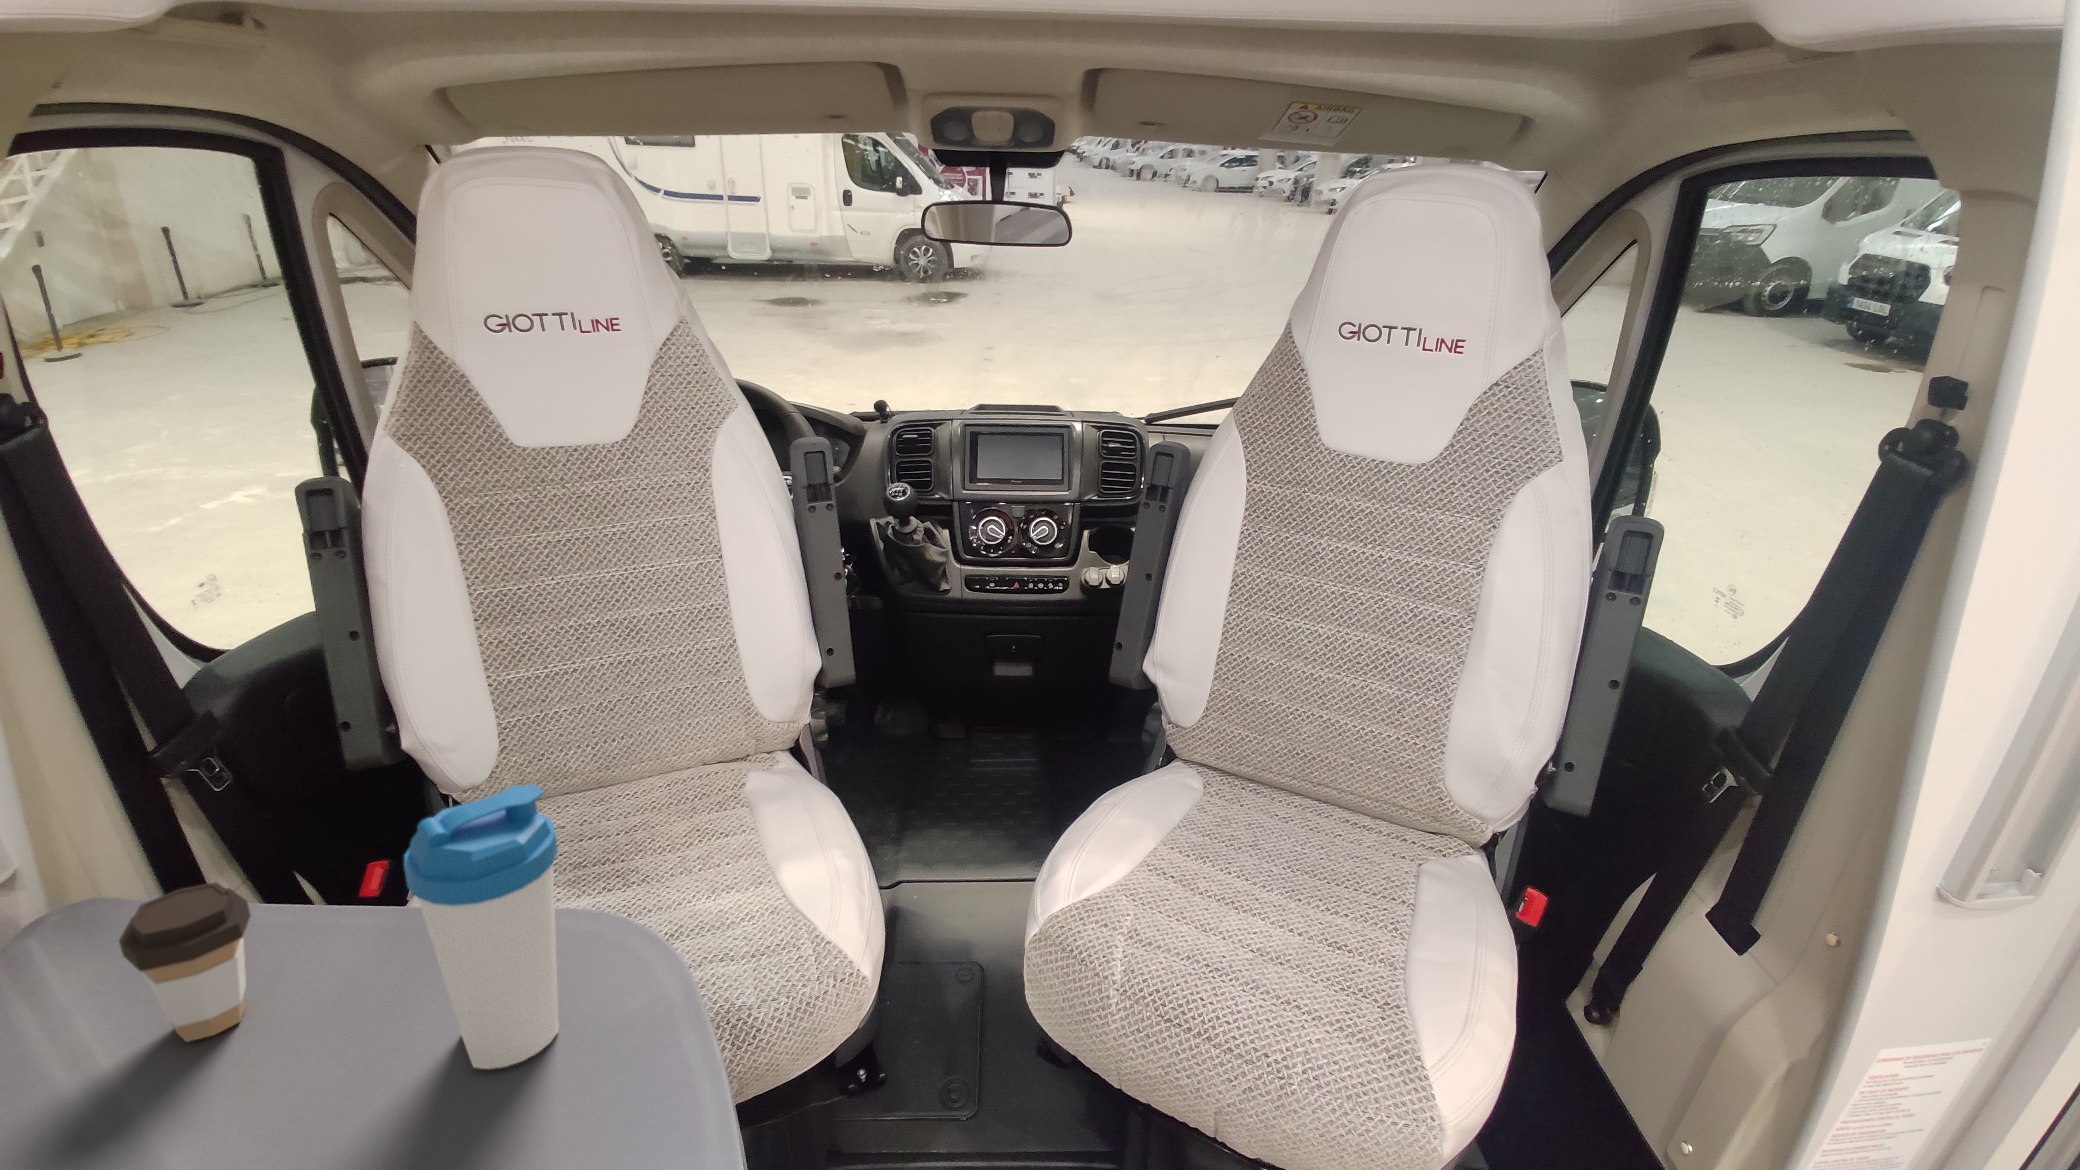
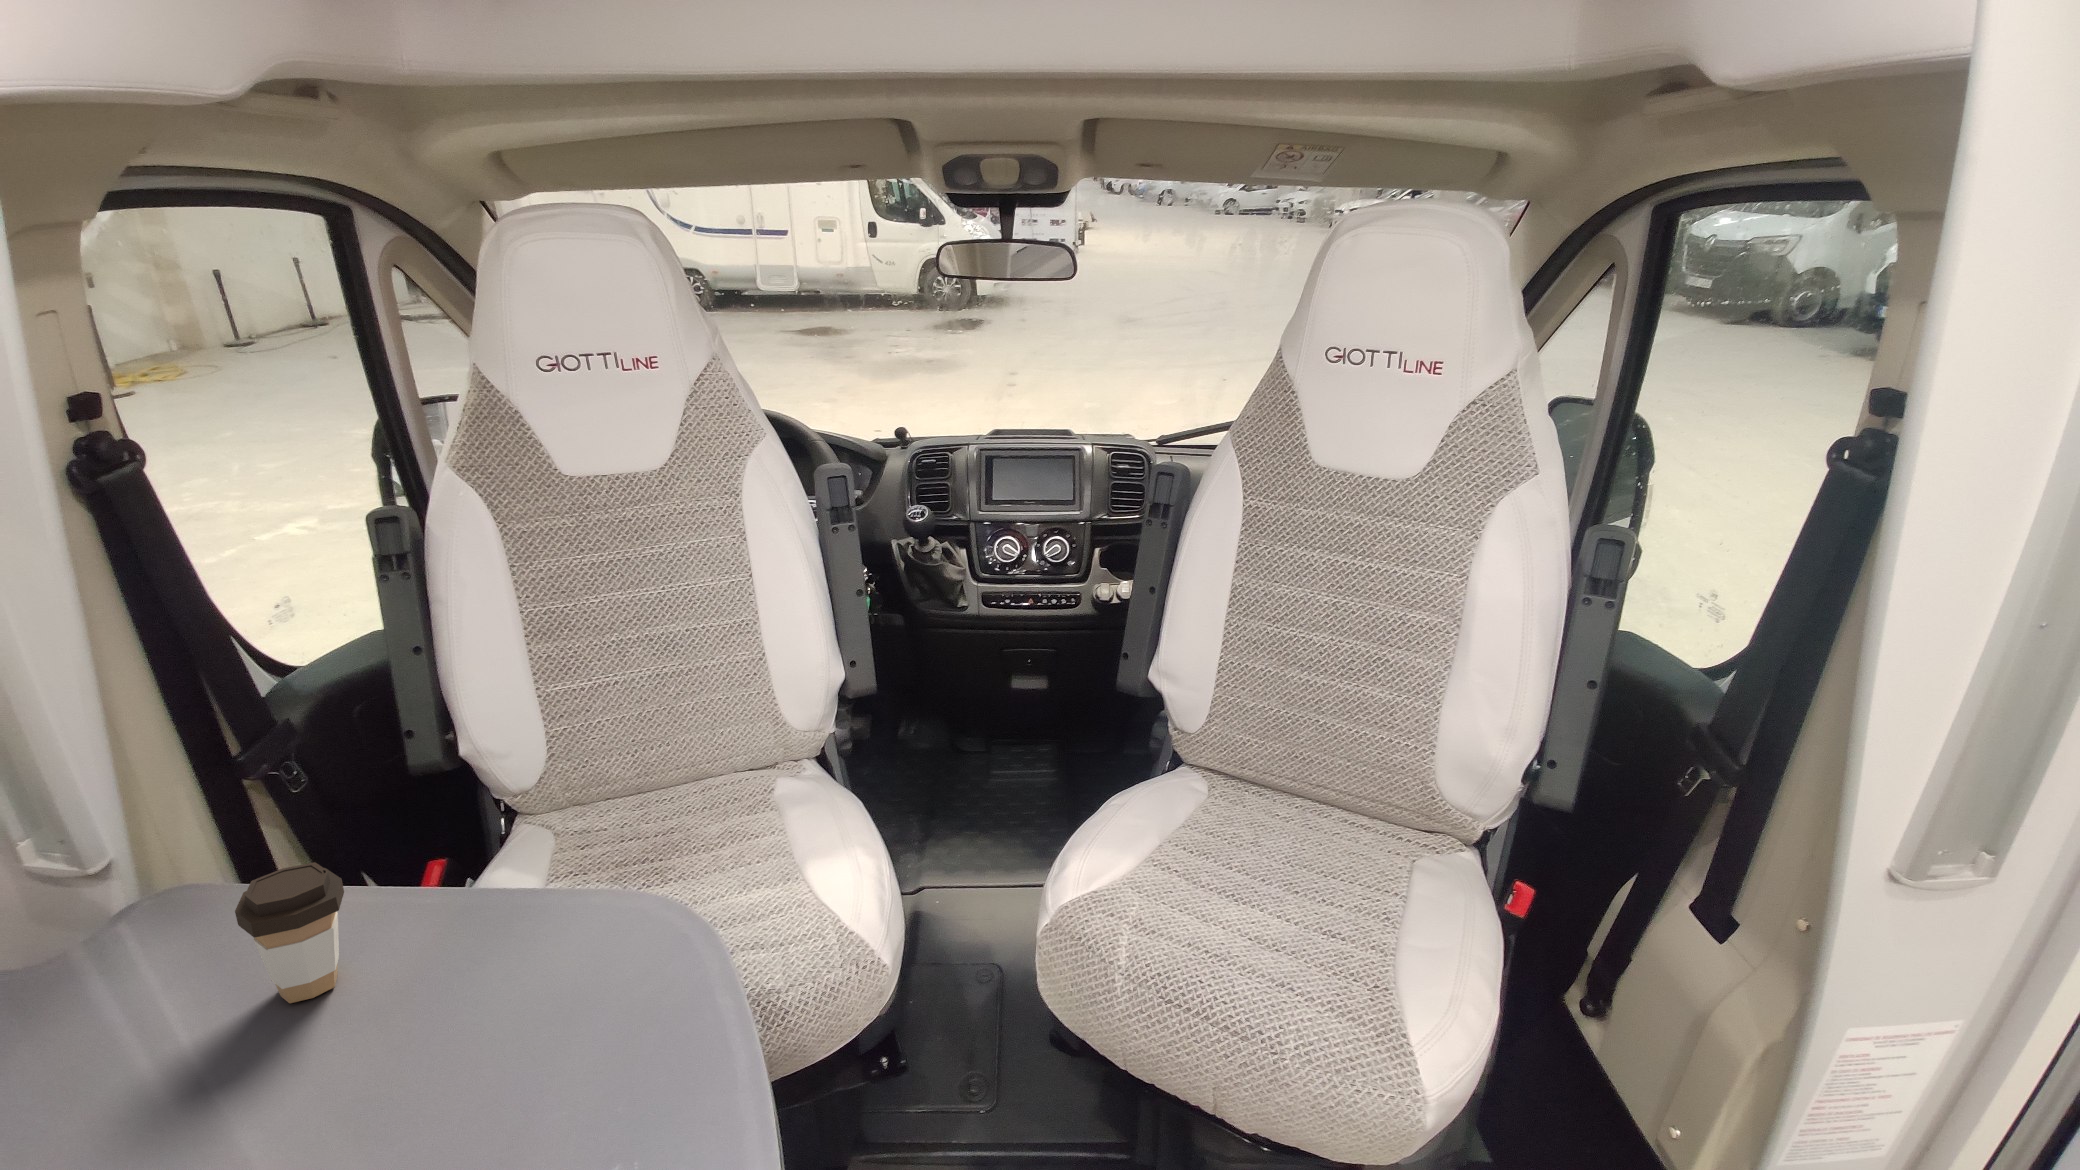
water bottle: present [404,784,559,1069] -> none [482,772,614,1026]

